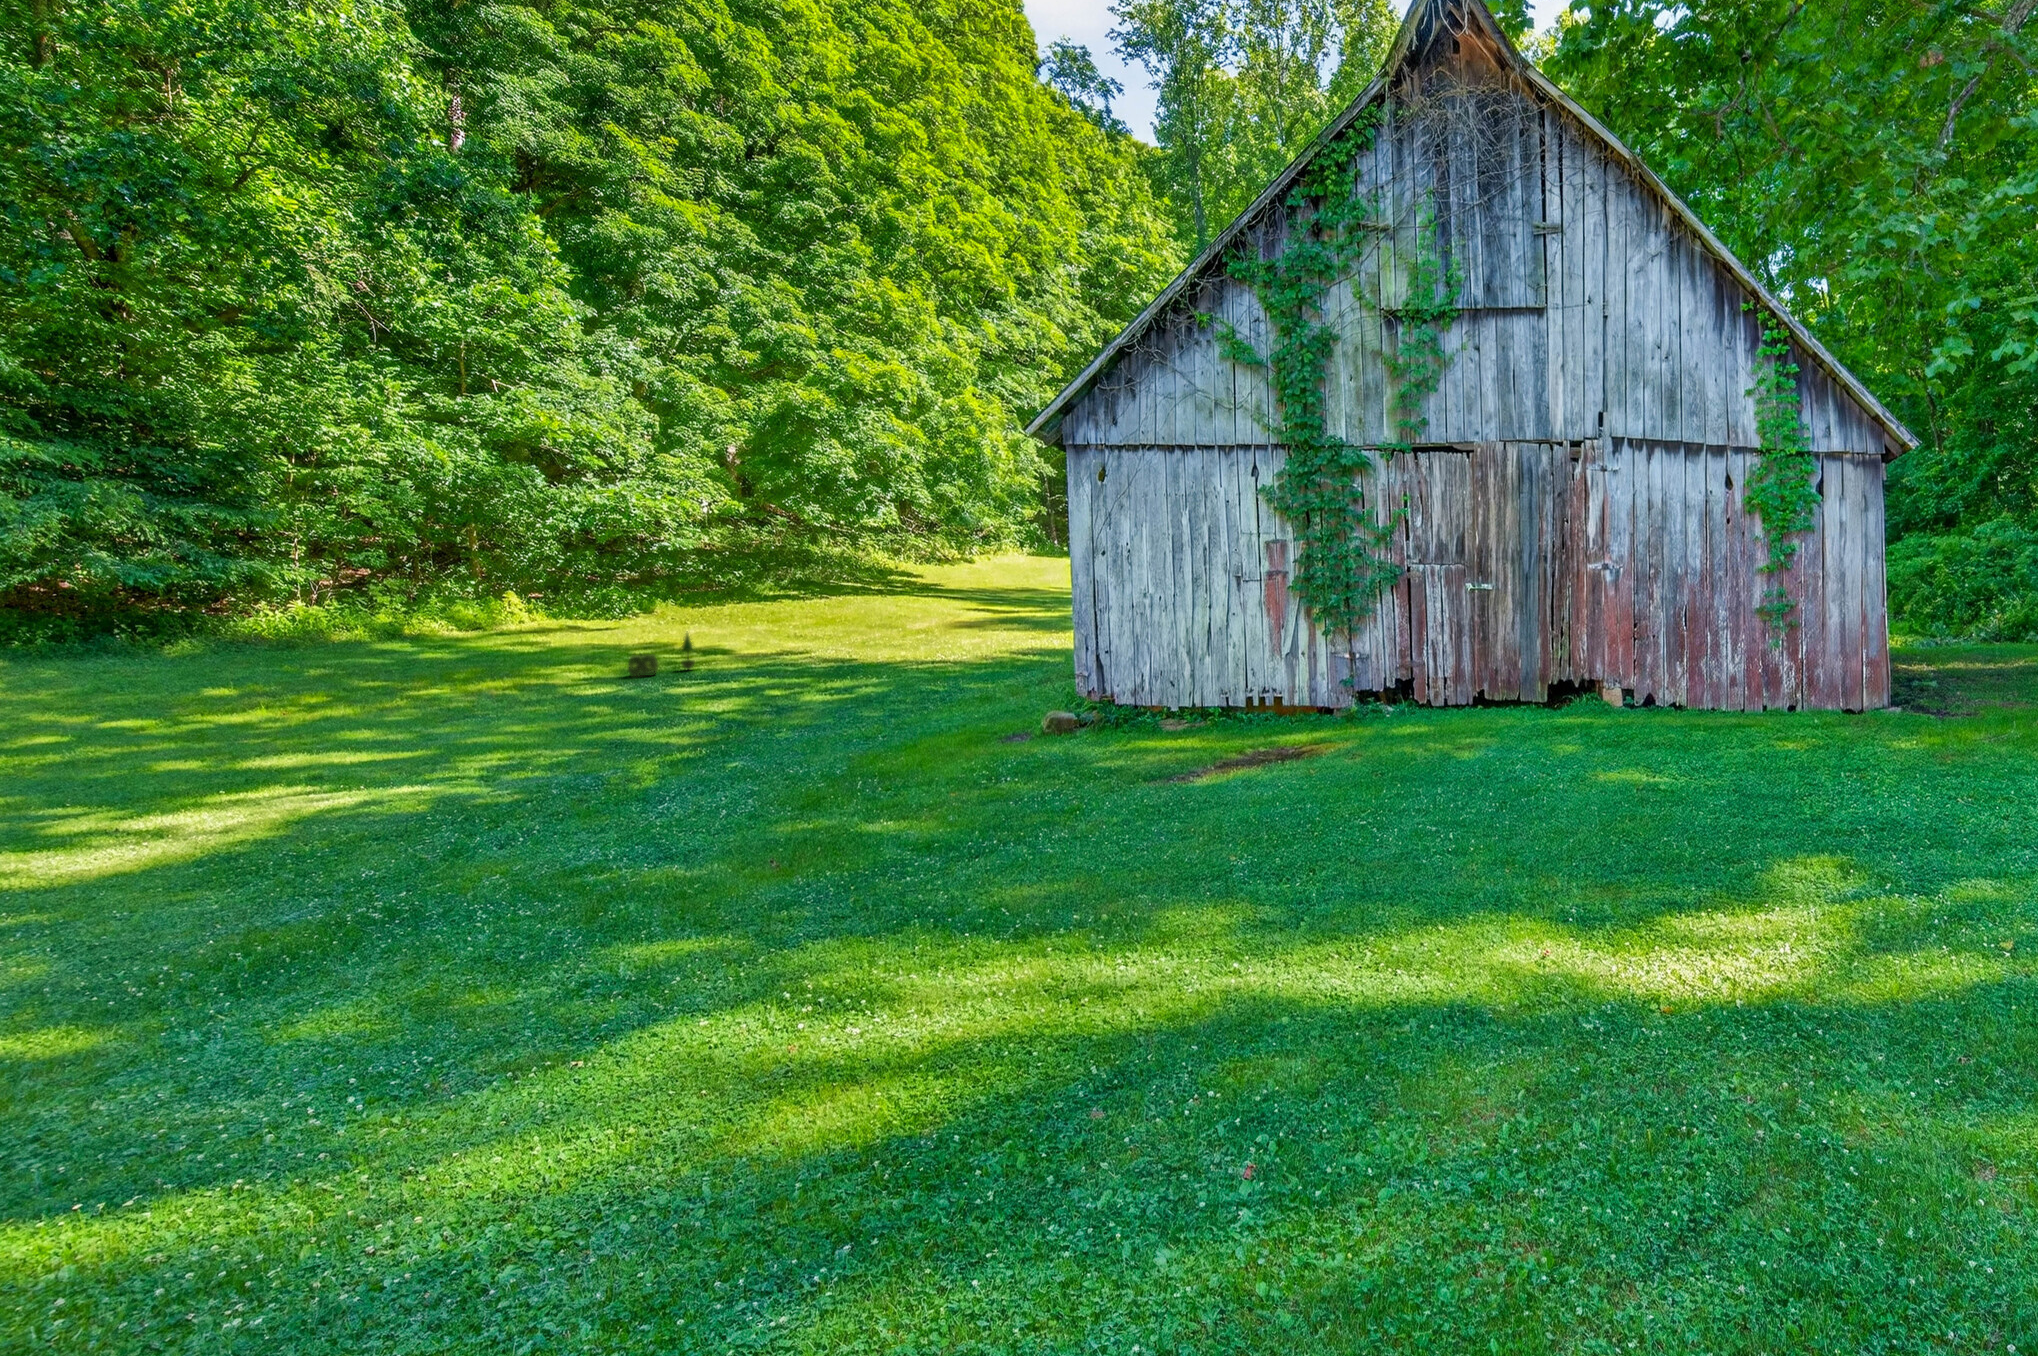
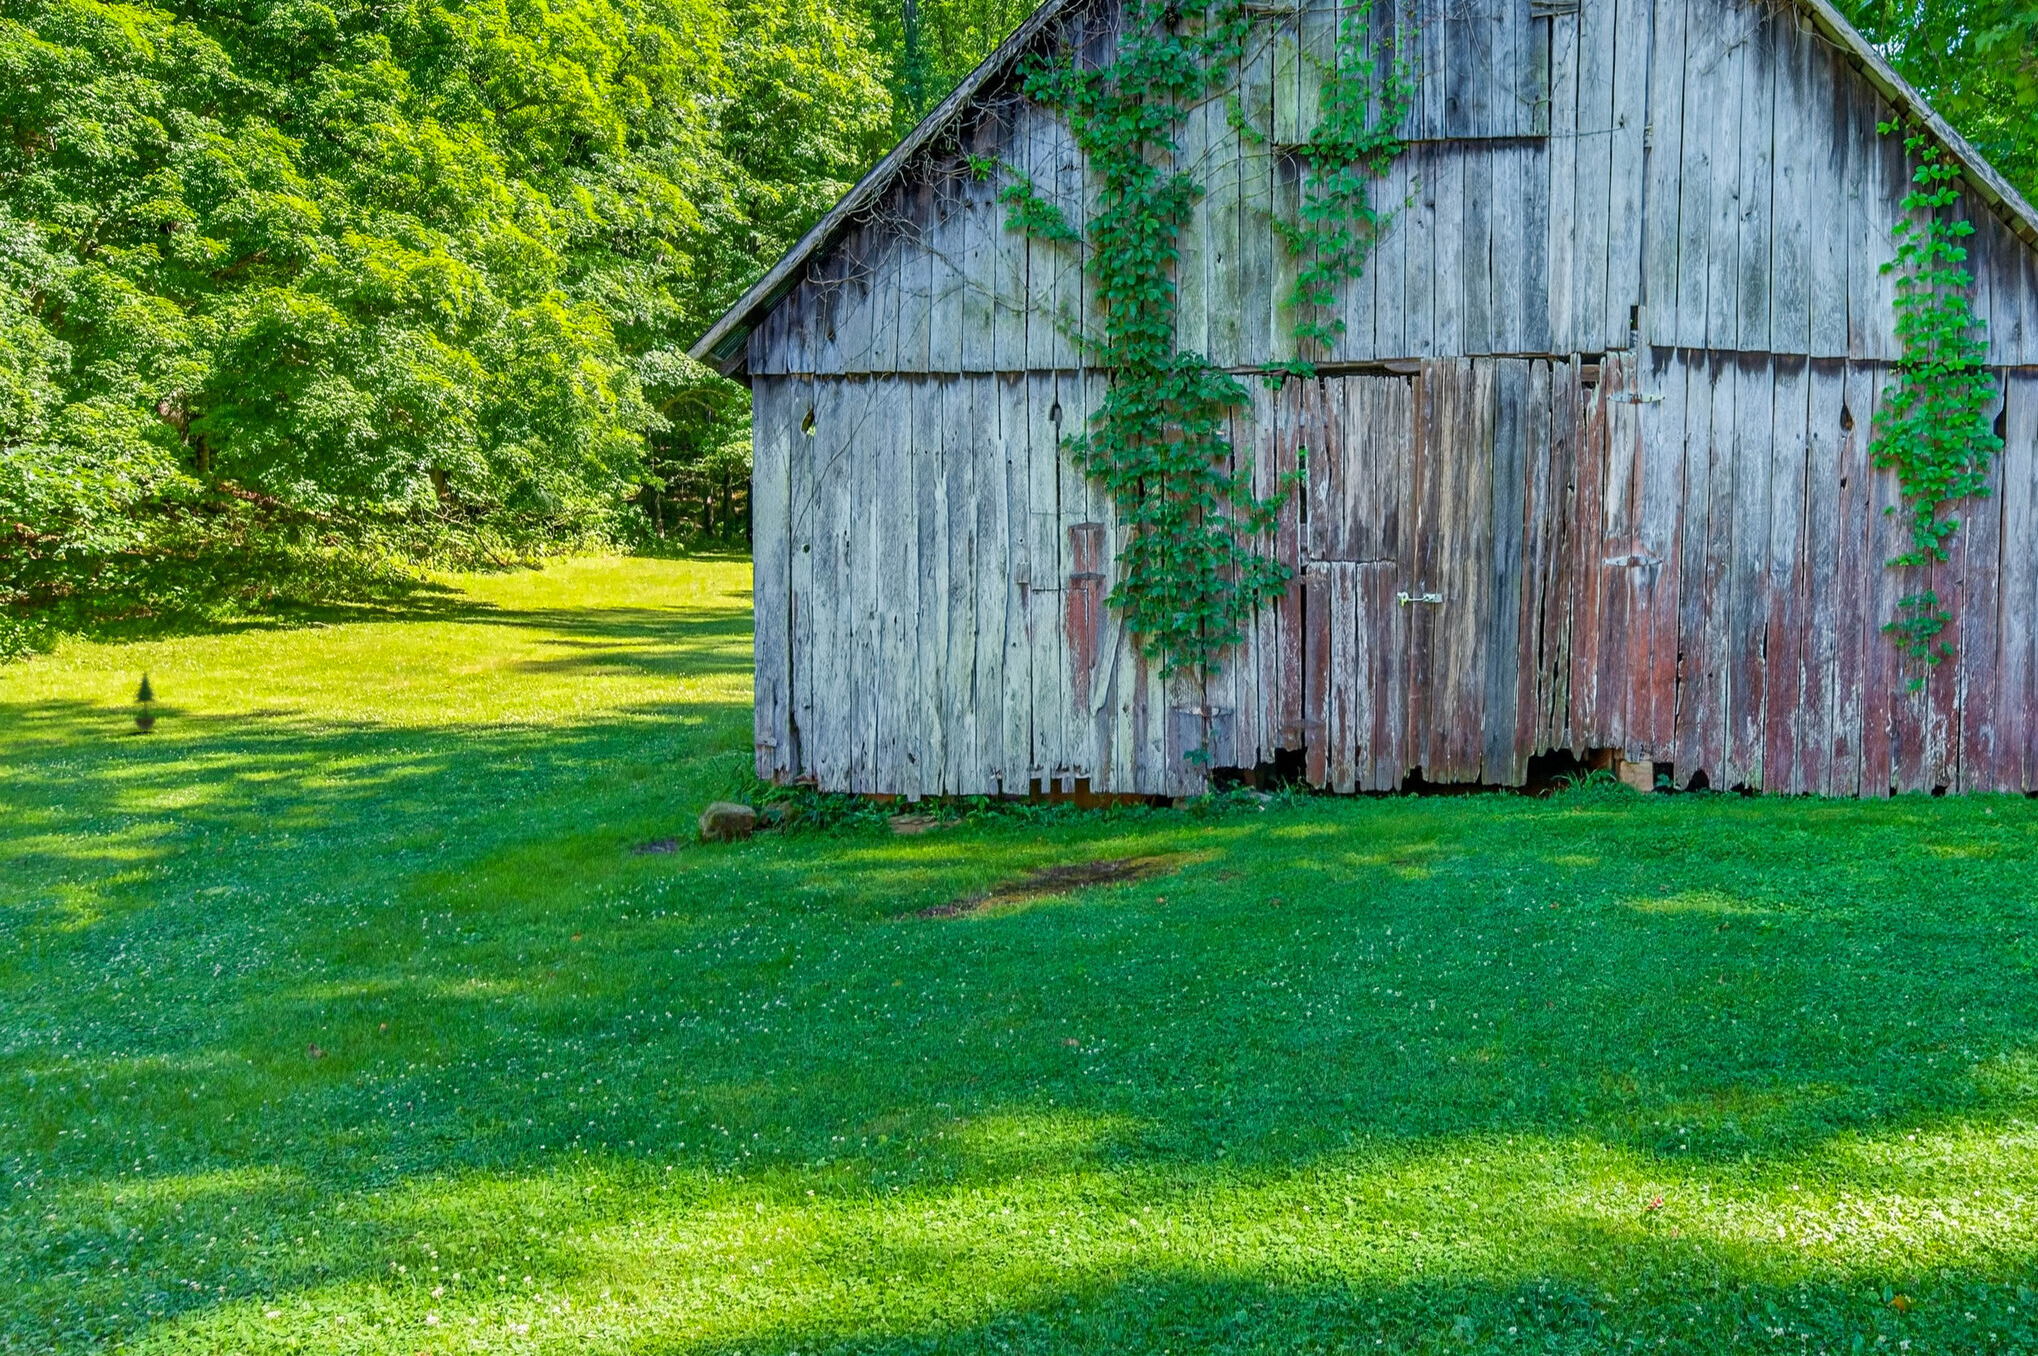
woven basket: present [628,654,658,677] -> none [54,707,102,741]

